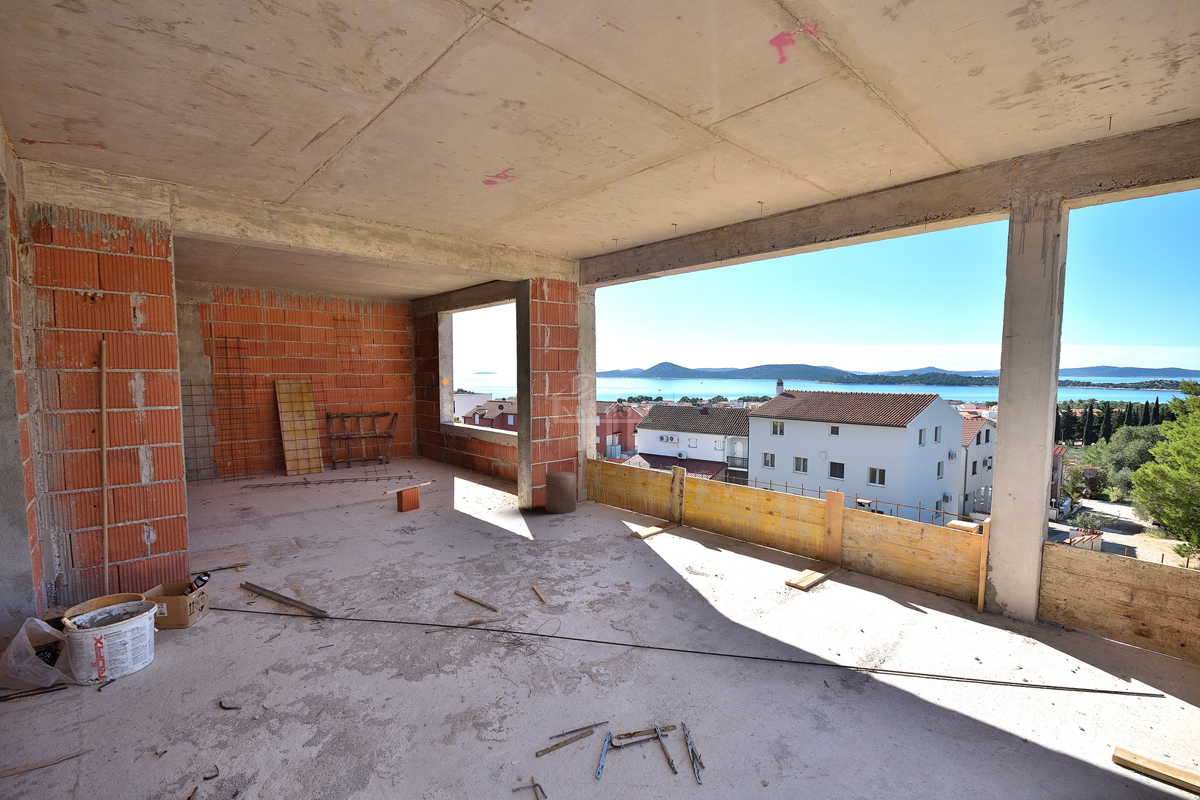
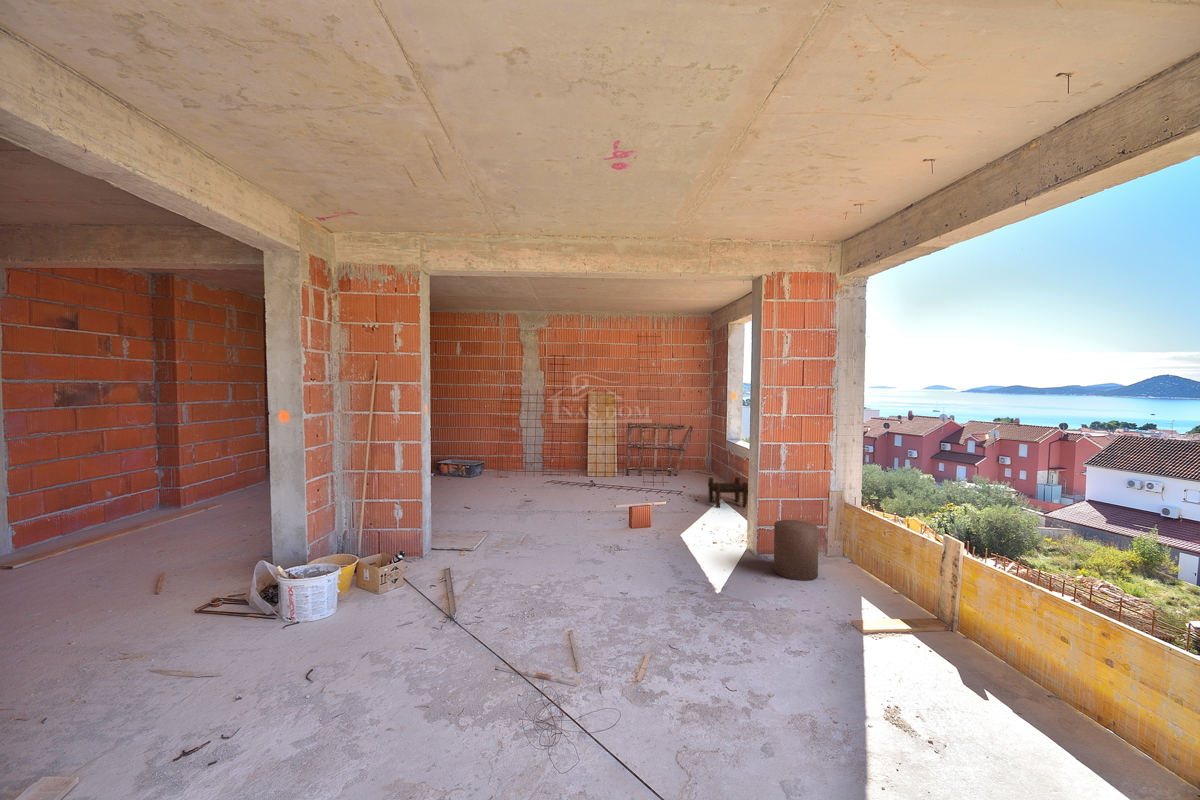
stool: none [446,453,486,482] -> present [708,477,748,508]

